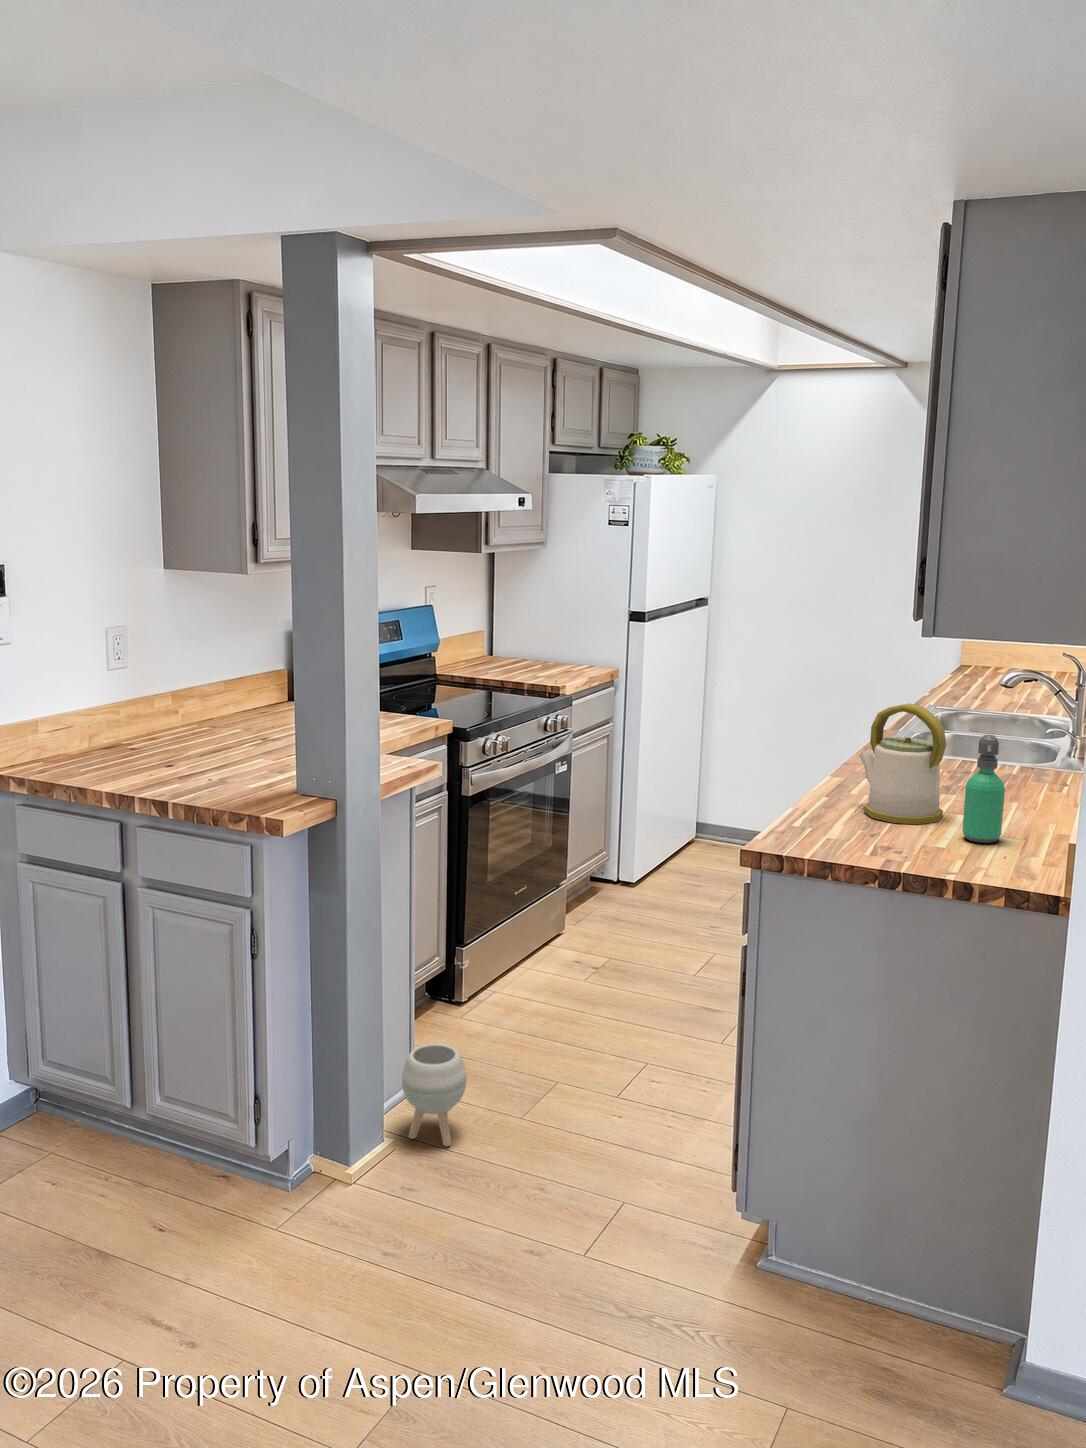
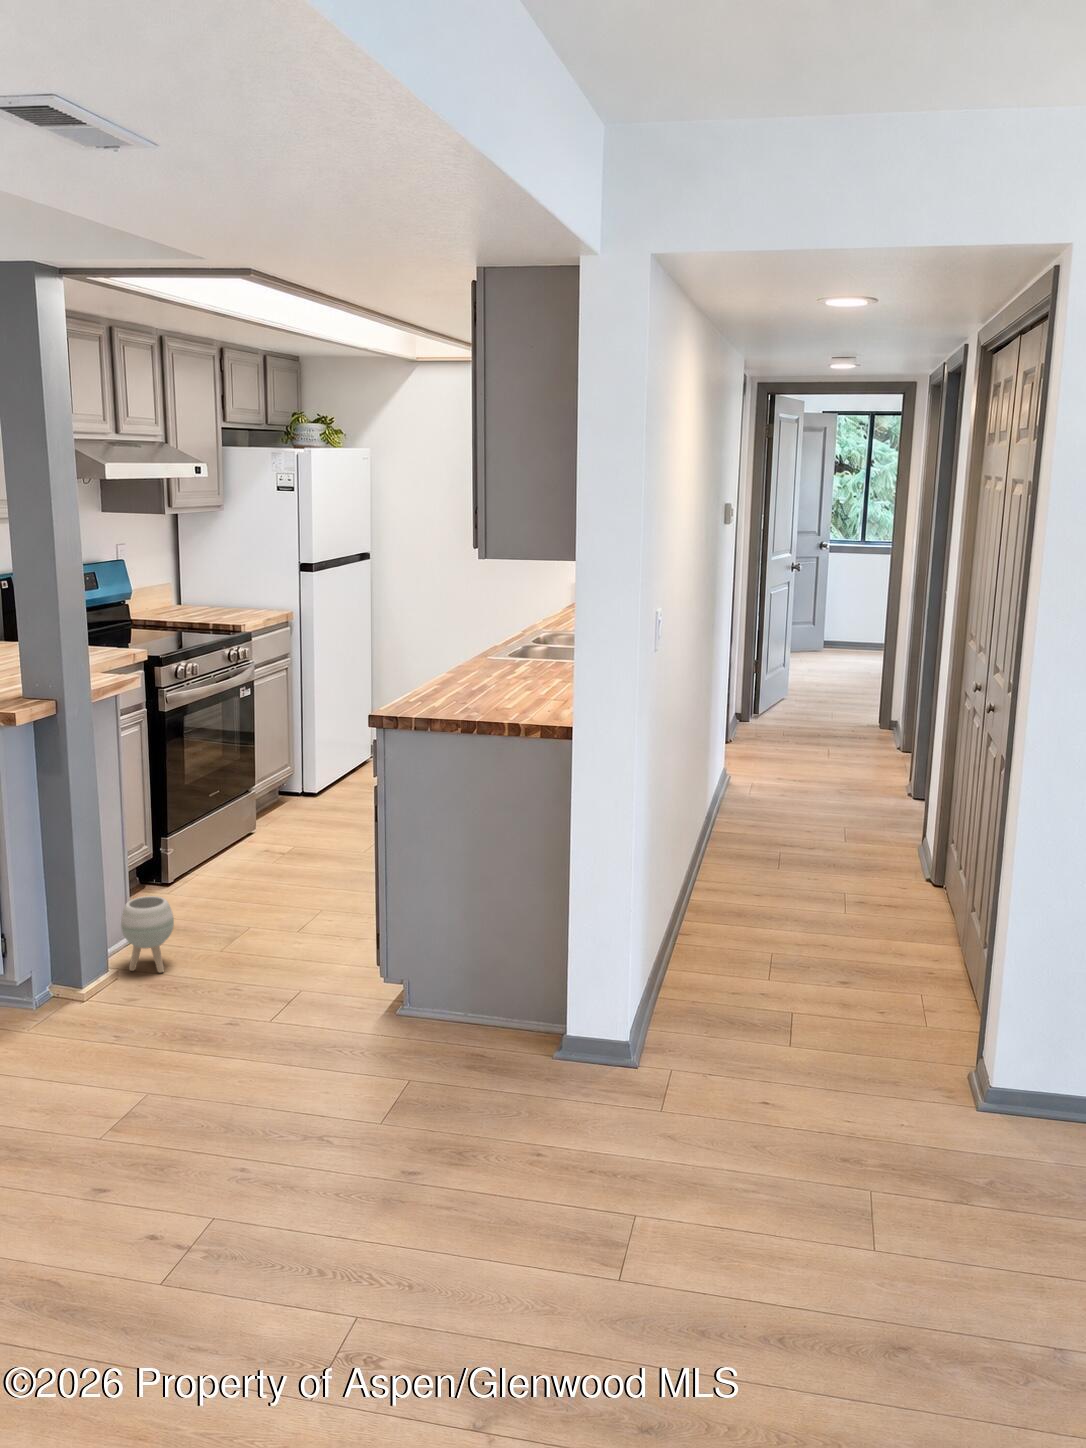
kettle: present [859,703,946,825] -> none [456,611,514,696]
soap dispenser: present [962,735,1005,843] -> none [521,627,547,702]

